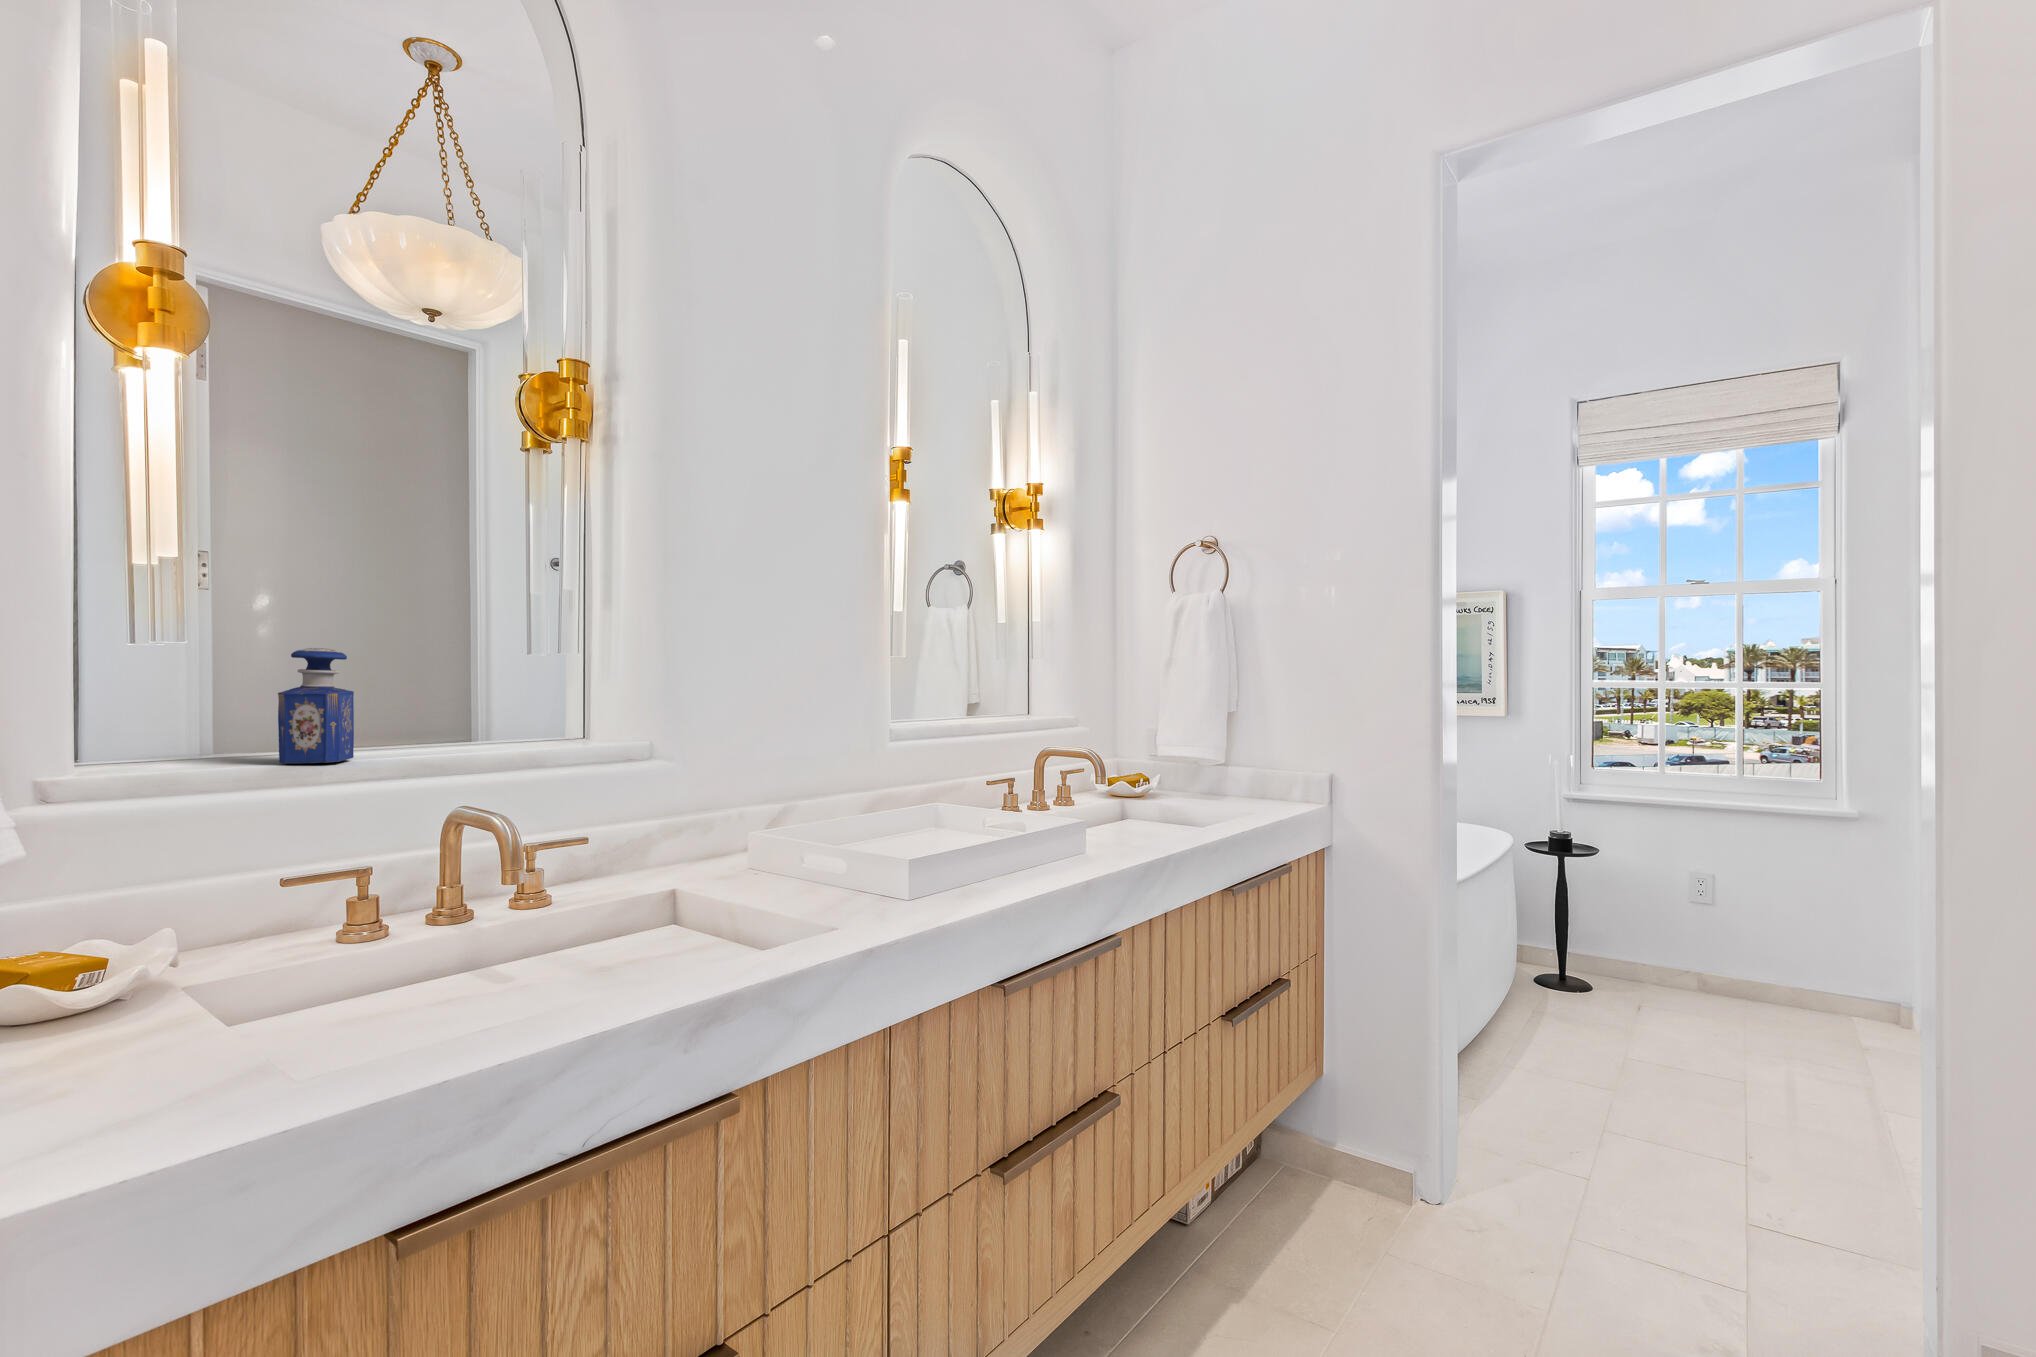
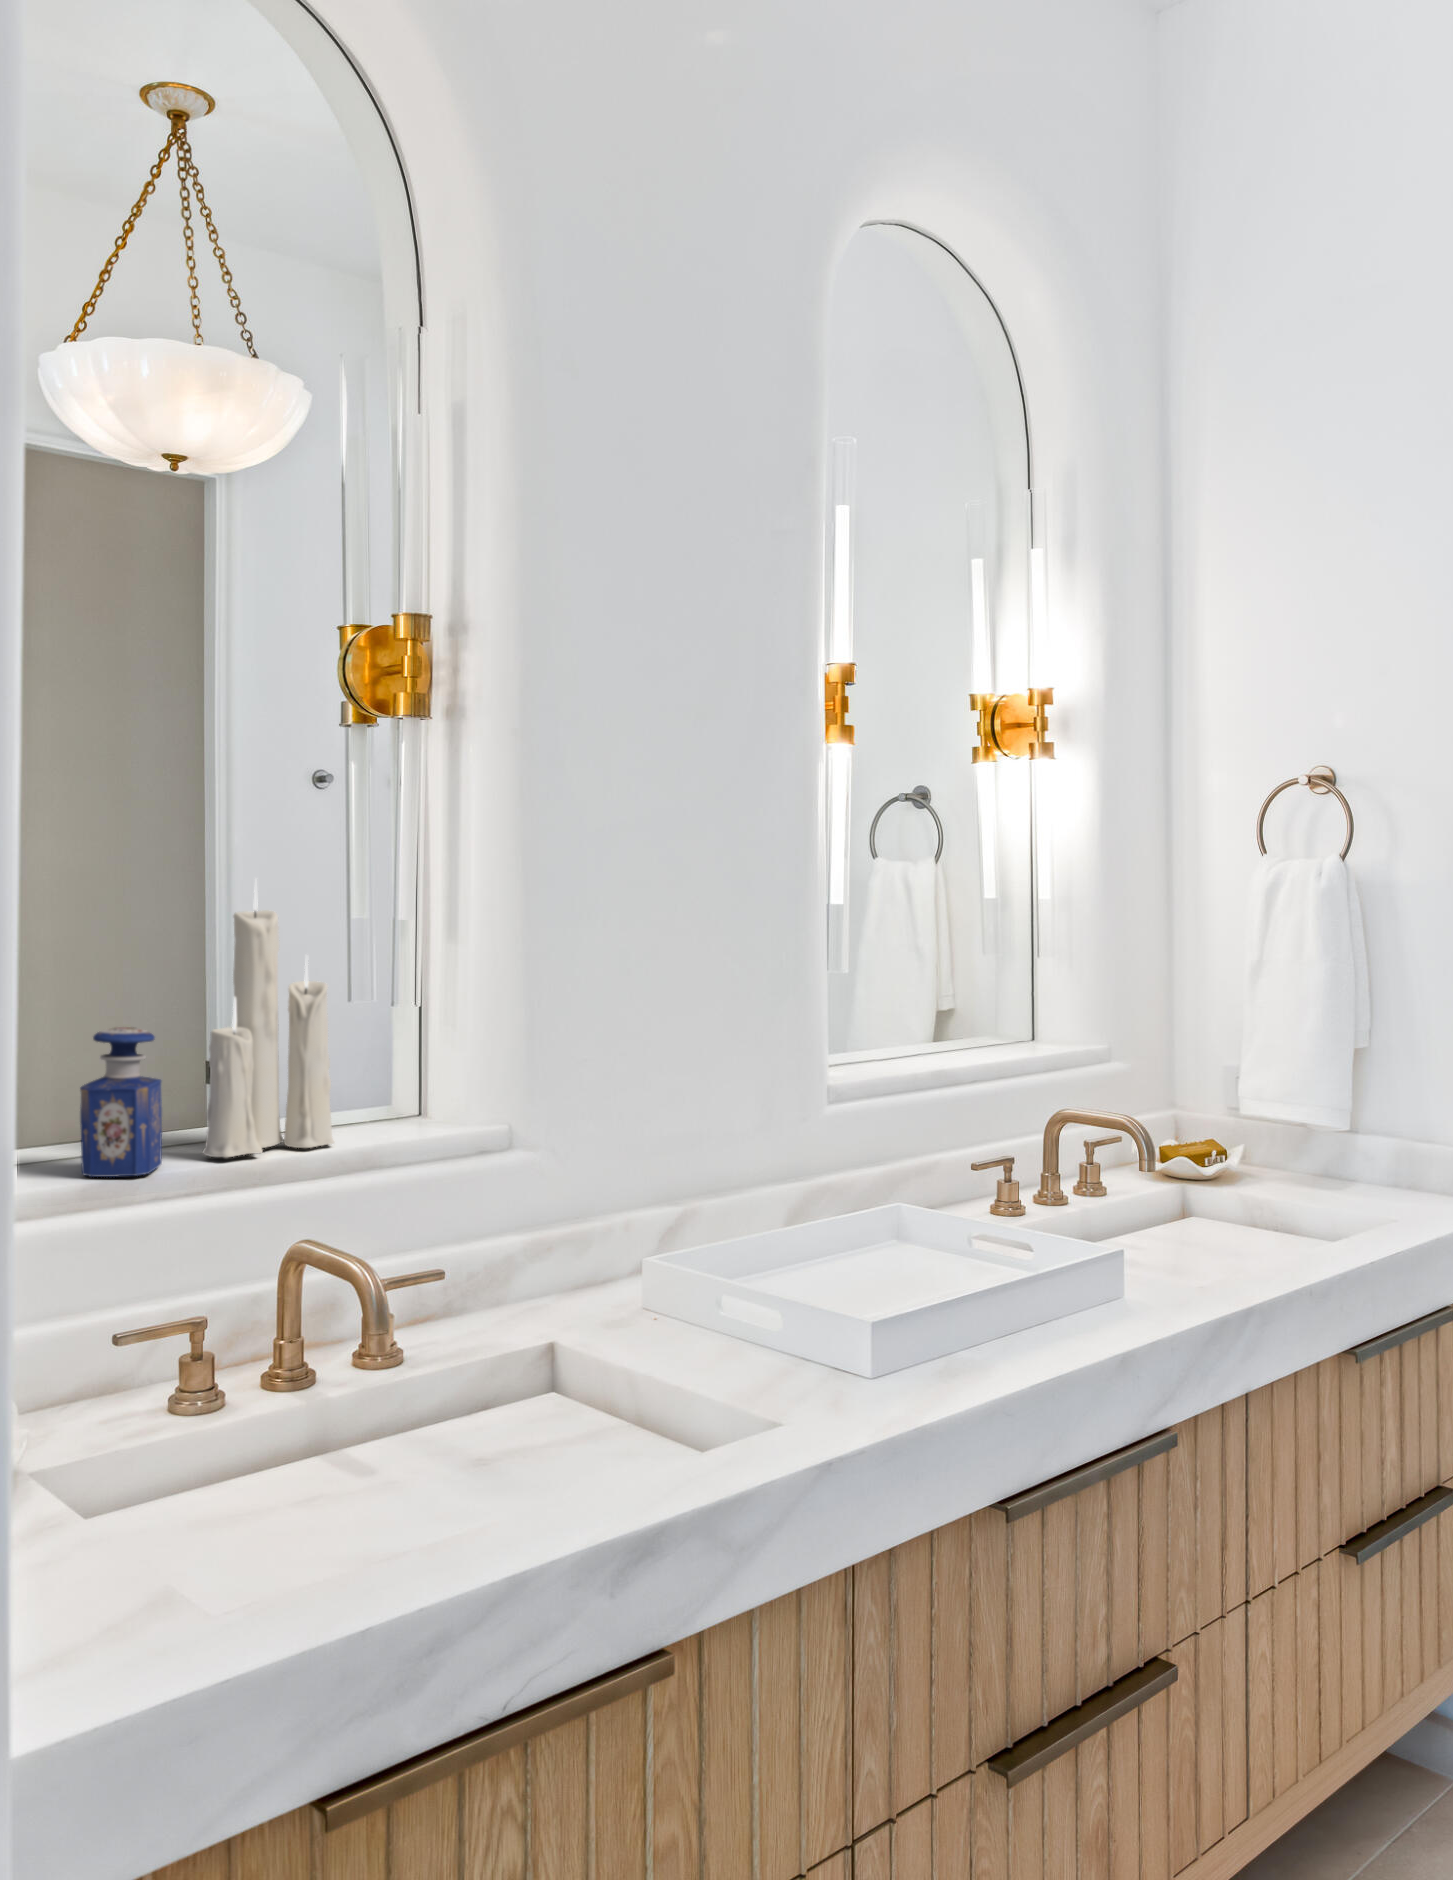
candle: none [392,535,507,754] -> present [203,879,334,1158]

